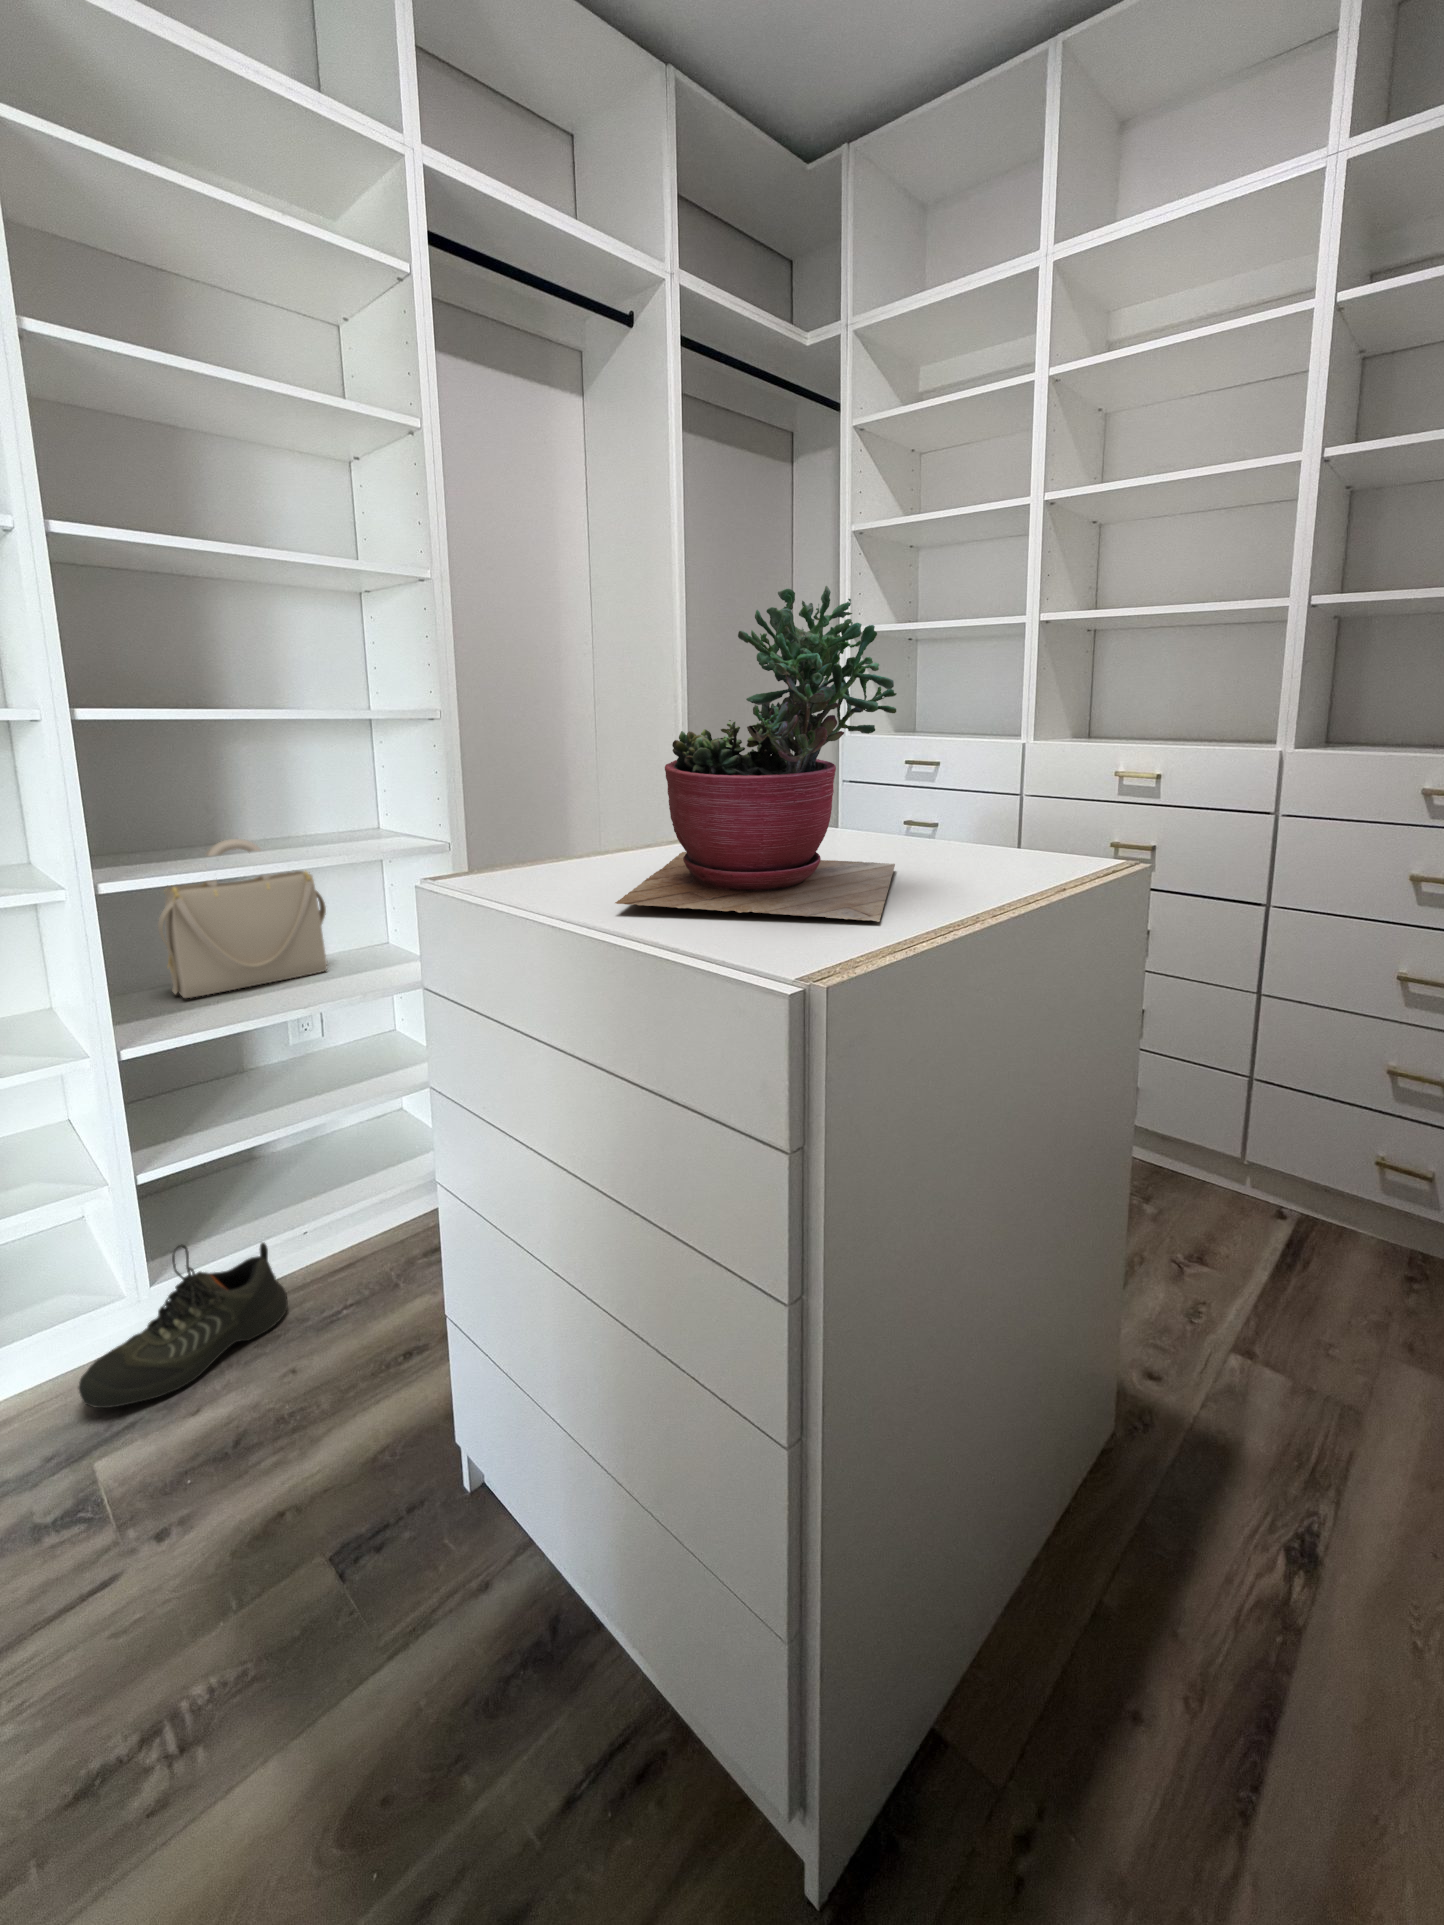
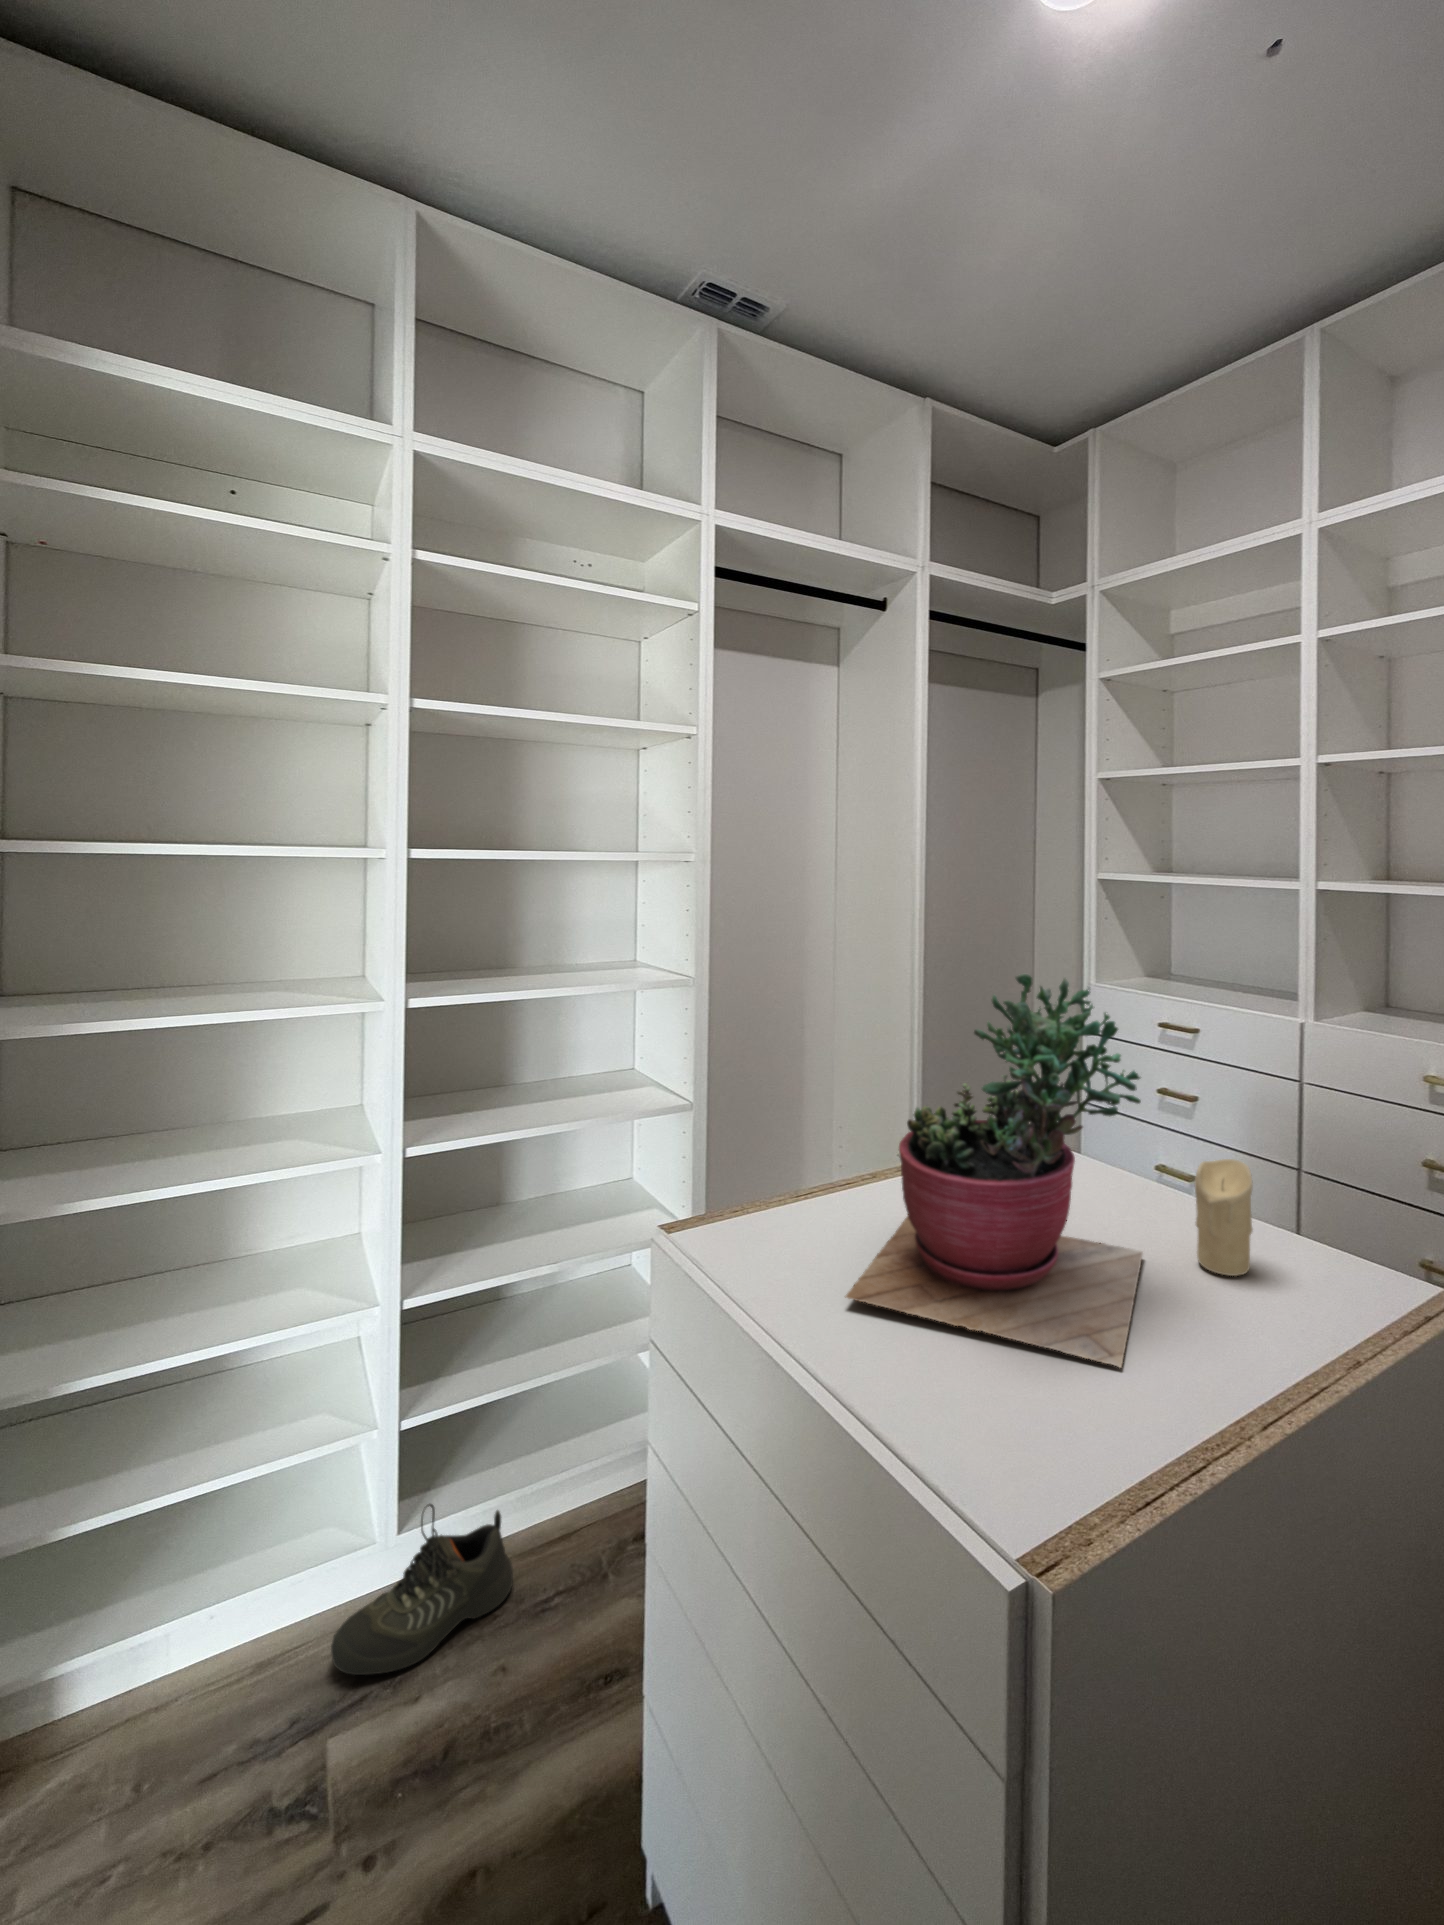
candle: none [941,775,990,872] -> present [1195,1159,1253,1276]
handbag: present [158,839,327,998] -> none [446,1095,582,1246]

